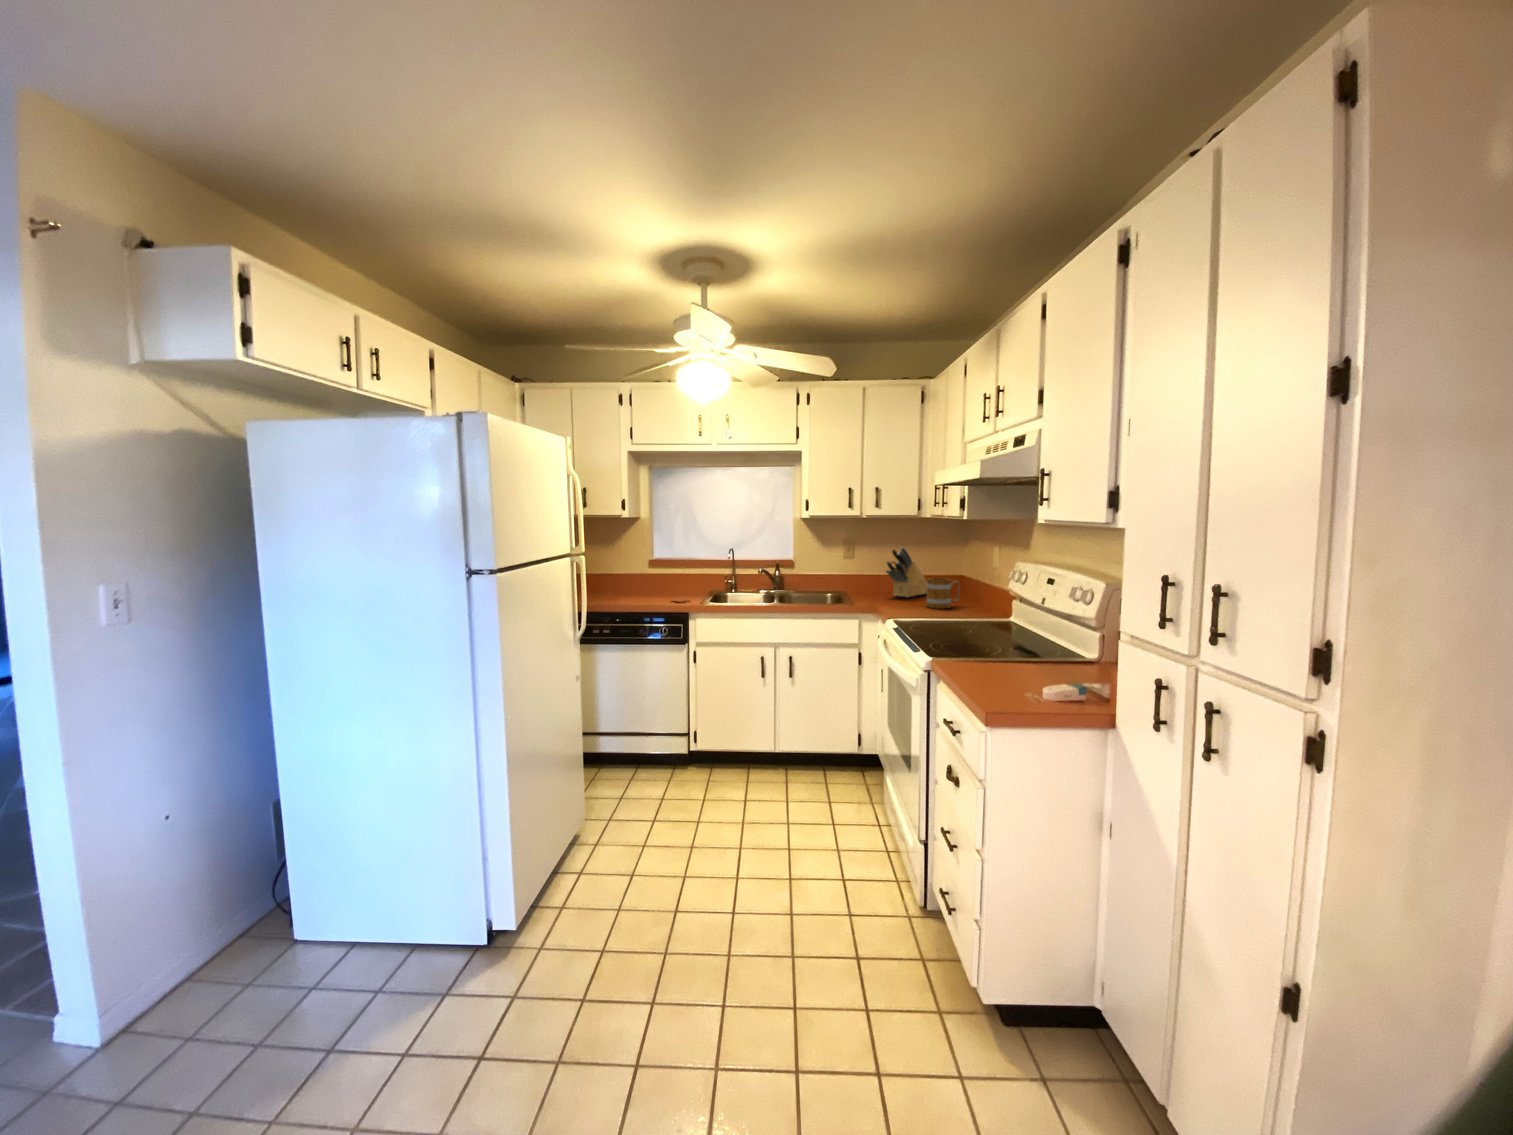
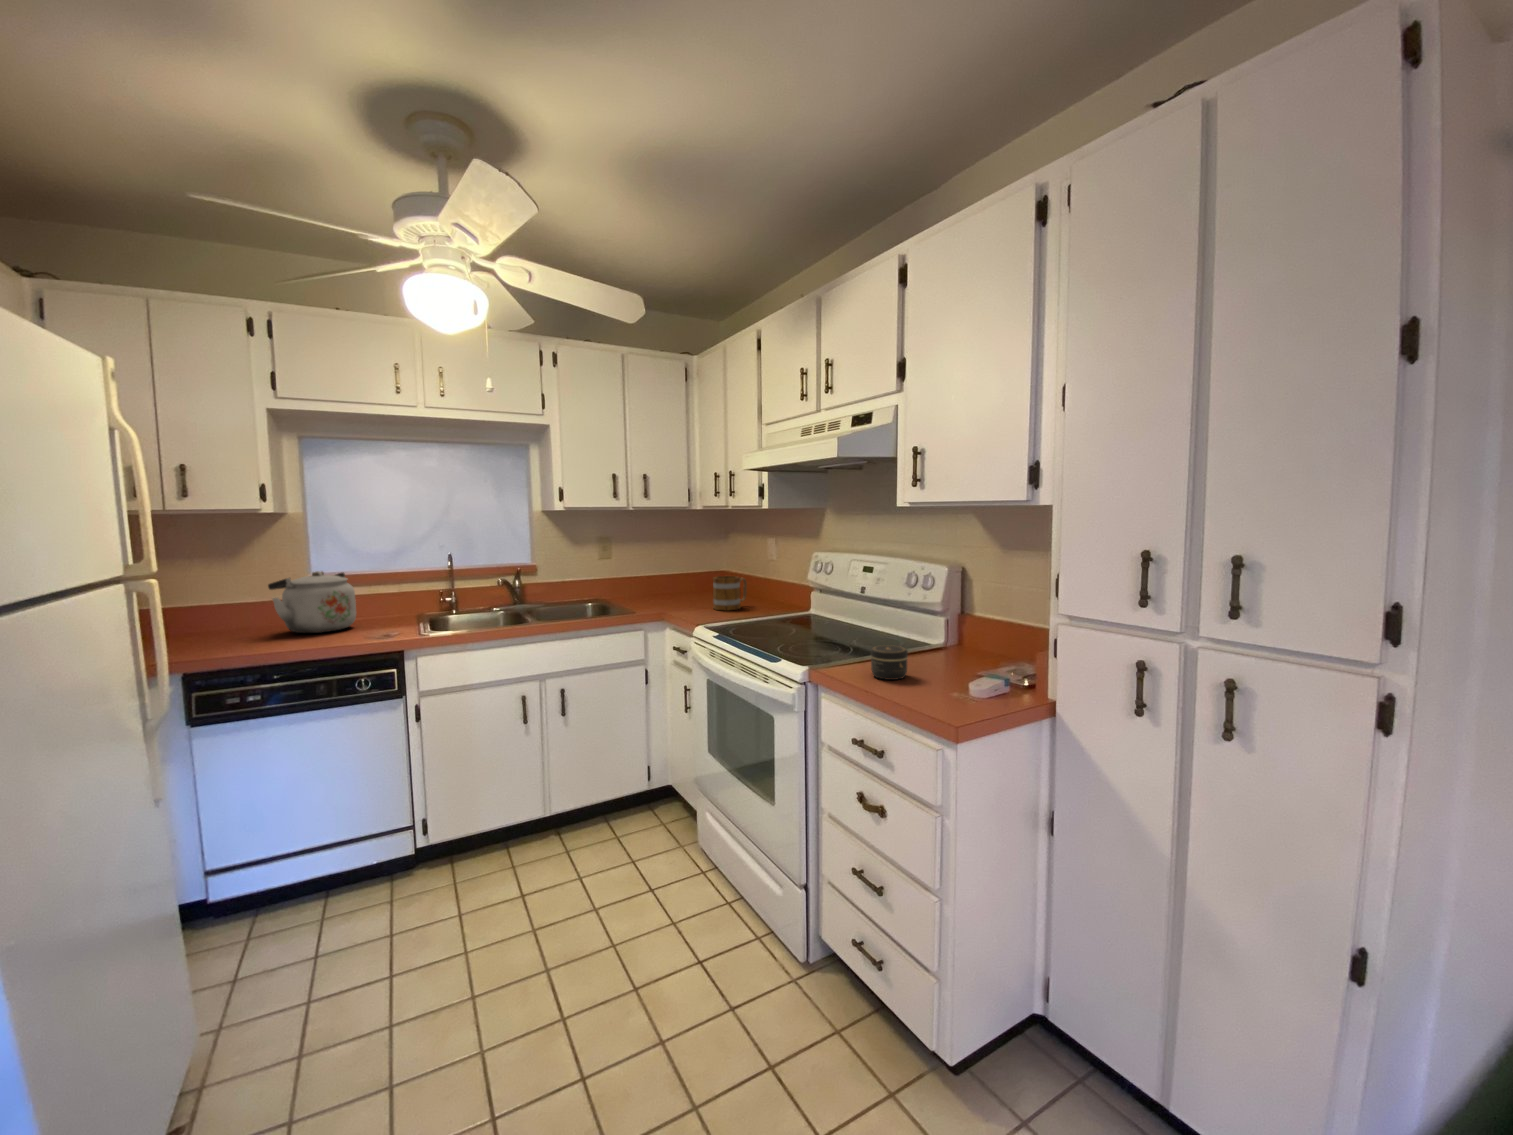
knife block: present [886,547,927,597] -> none [655,543,699,601]
kettle: none [625,557,673,597] -> present [268,571,356,633]
jar: none [976,645,1010,675] -> present [871,645,908,680]

